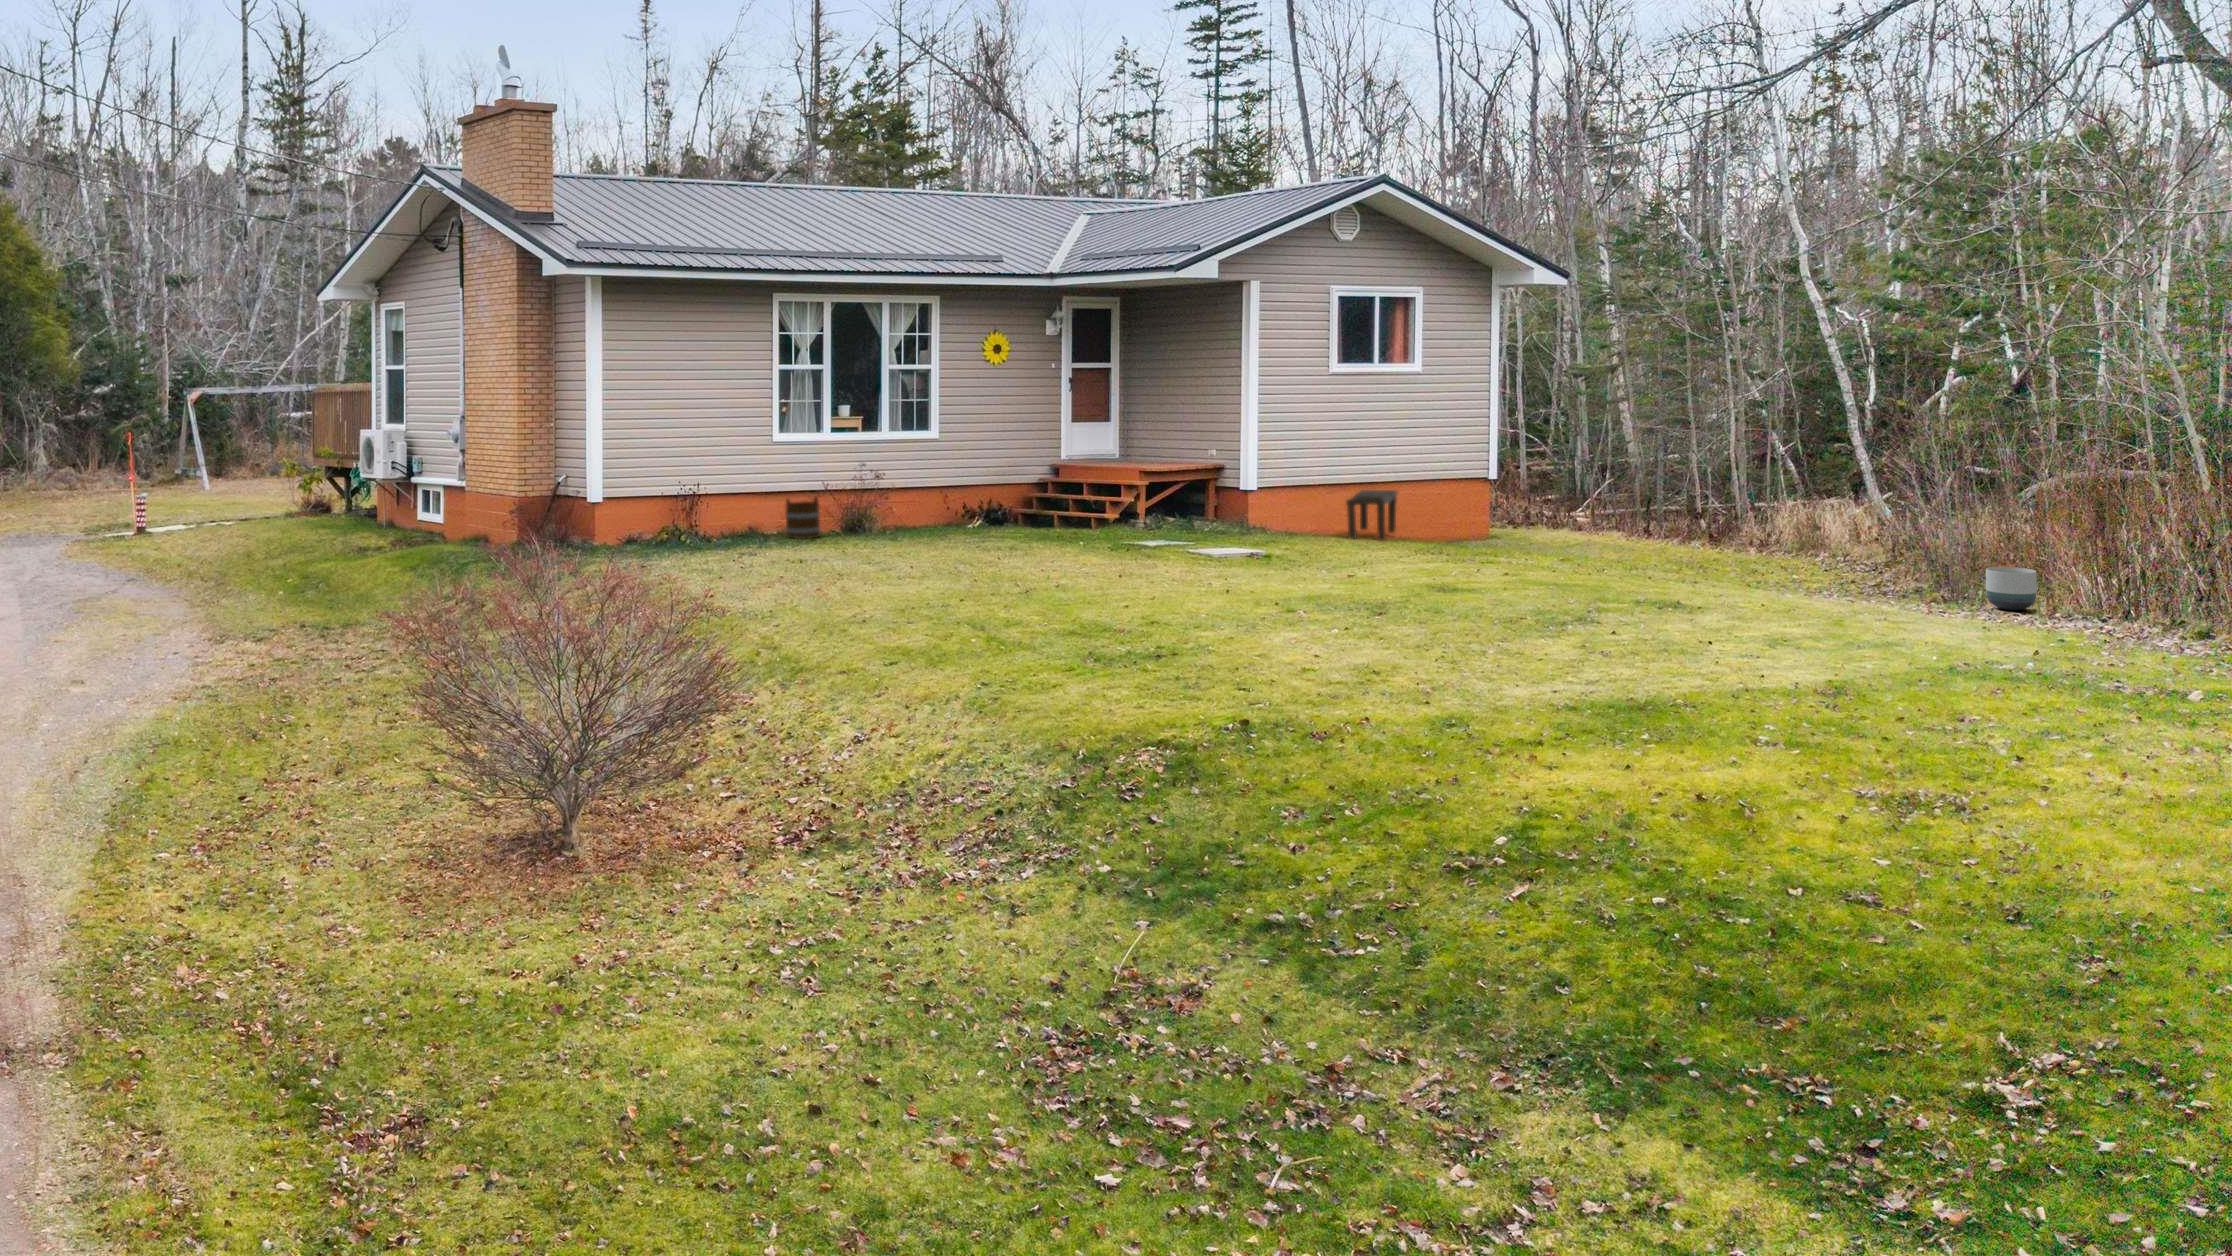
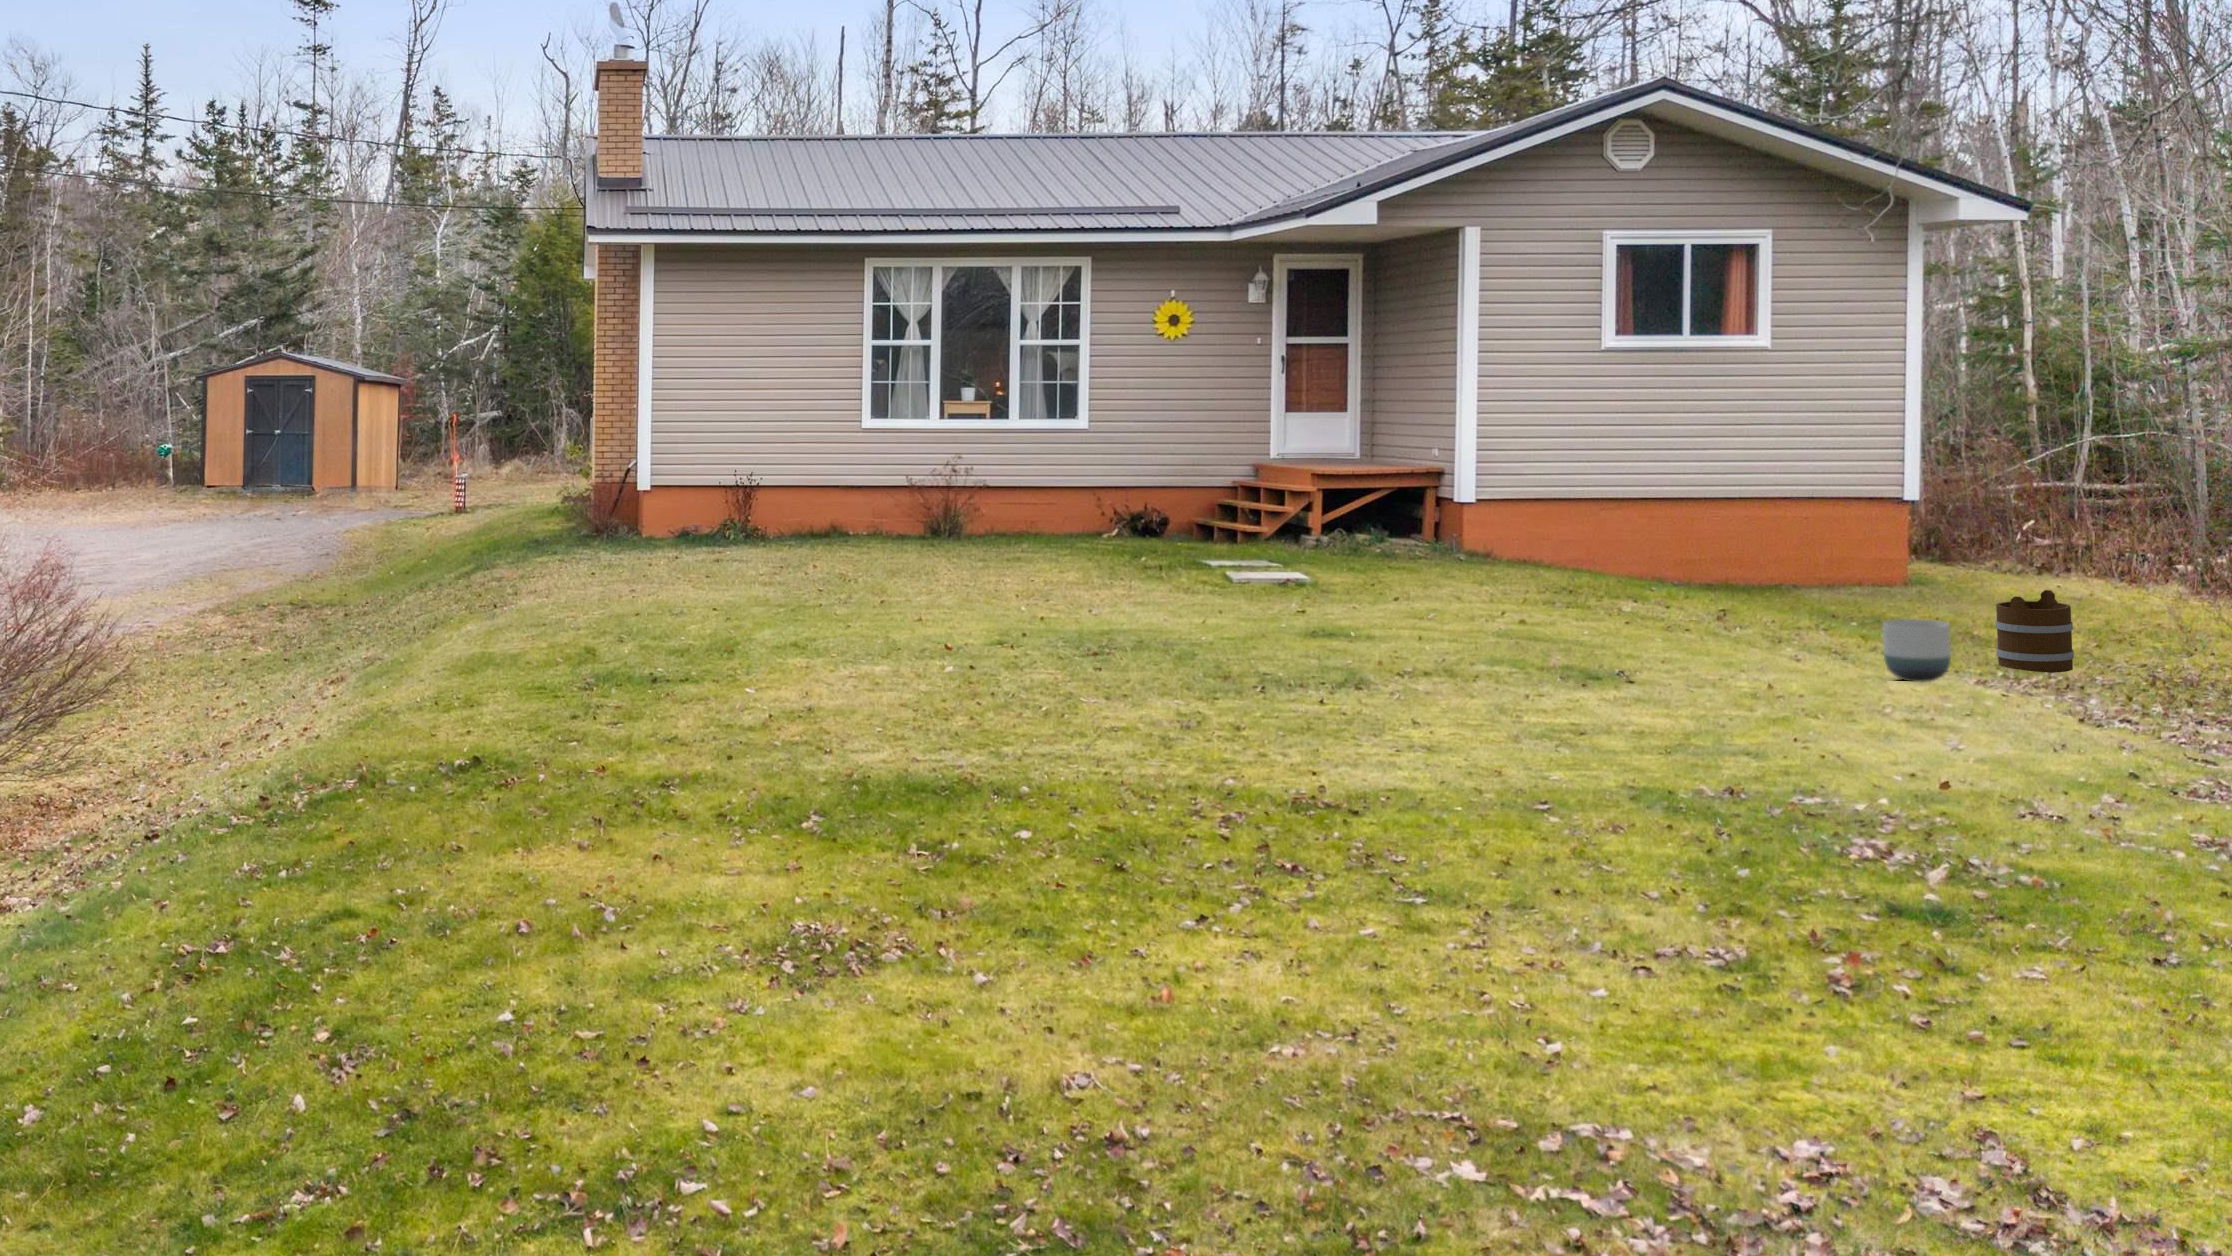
bench: present [1346,490,1398,541] -> none [1583,509,1695,579]
bucket: present [785,497,820,539] -> present [1995,590,2074,673]

